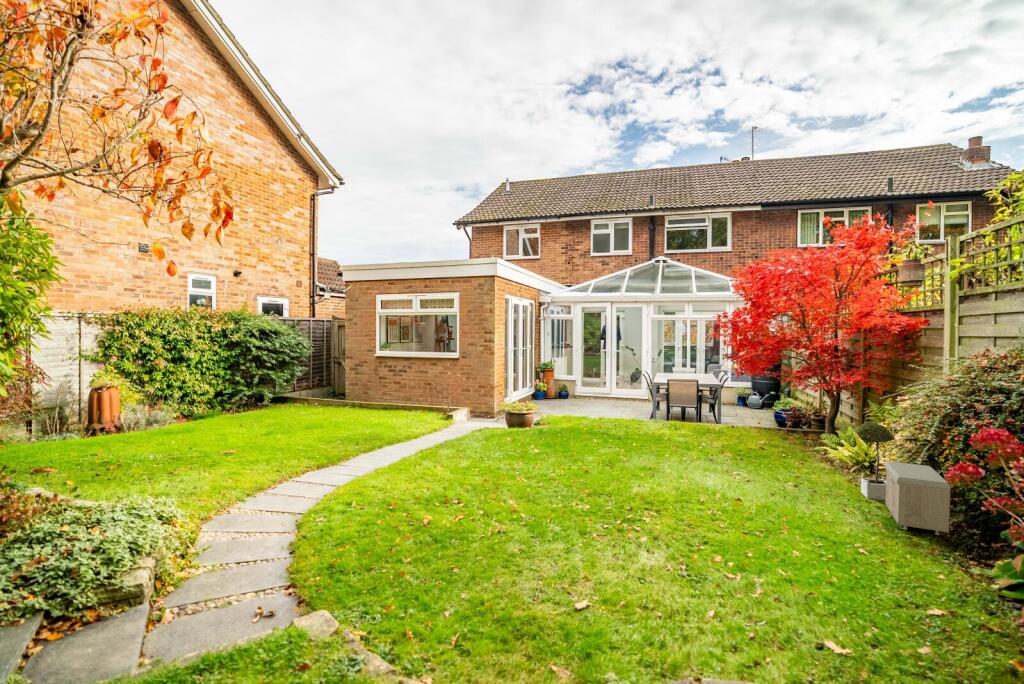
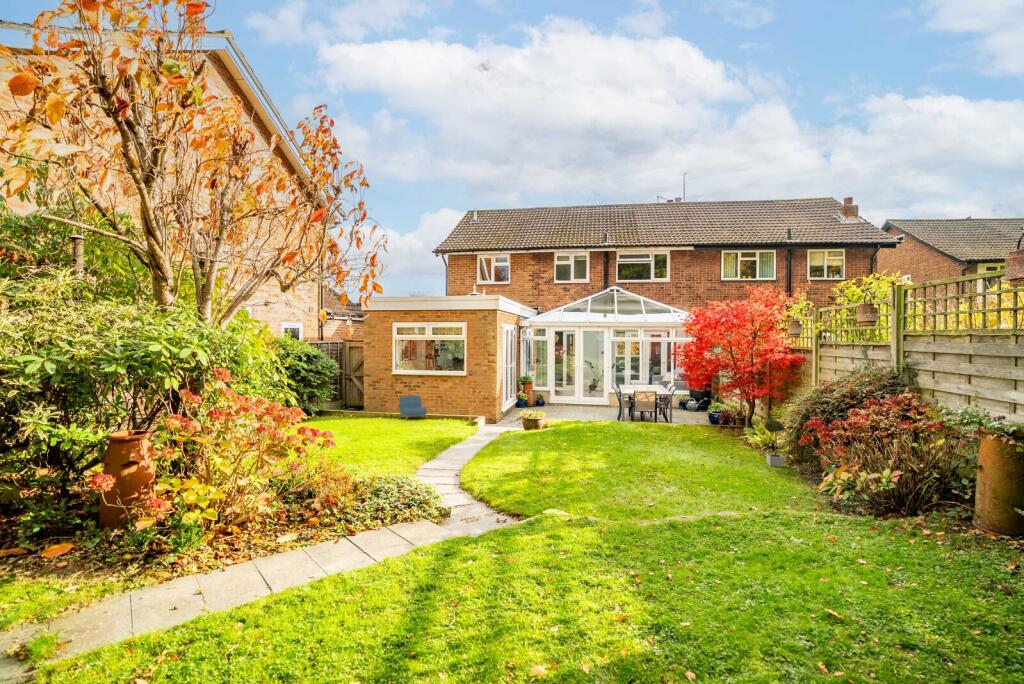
armchair: none [376,382,408,411] -> present [399,395,427,419]
storage bench: present [885,461,950,535] -> none [779,442,812,482]

